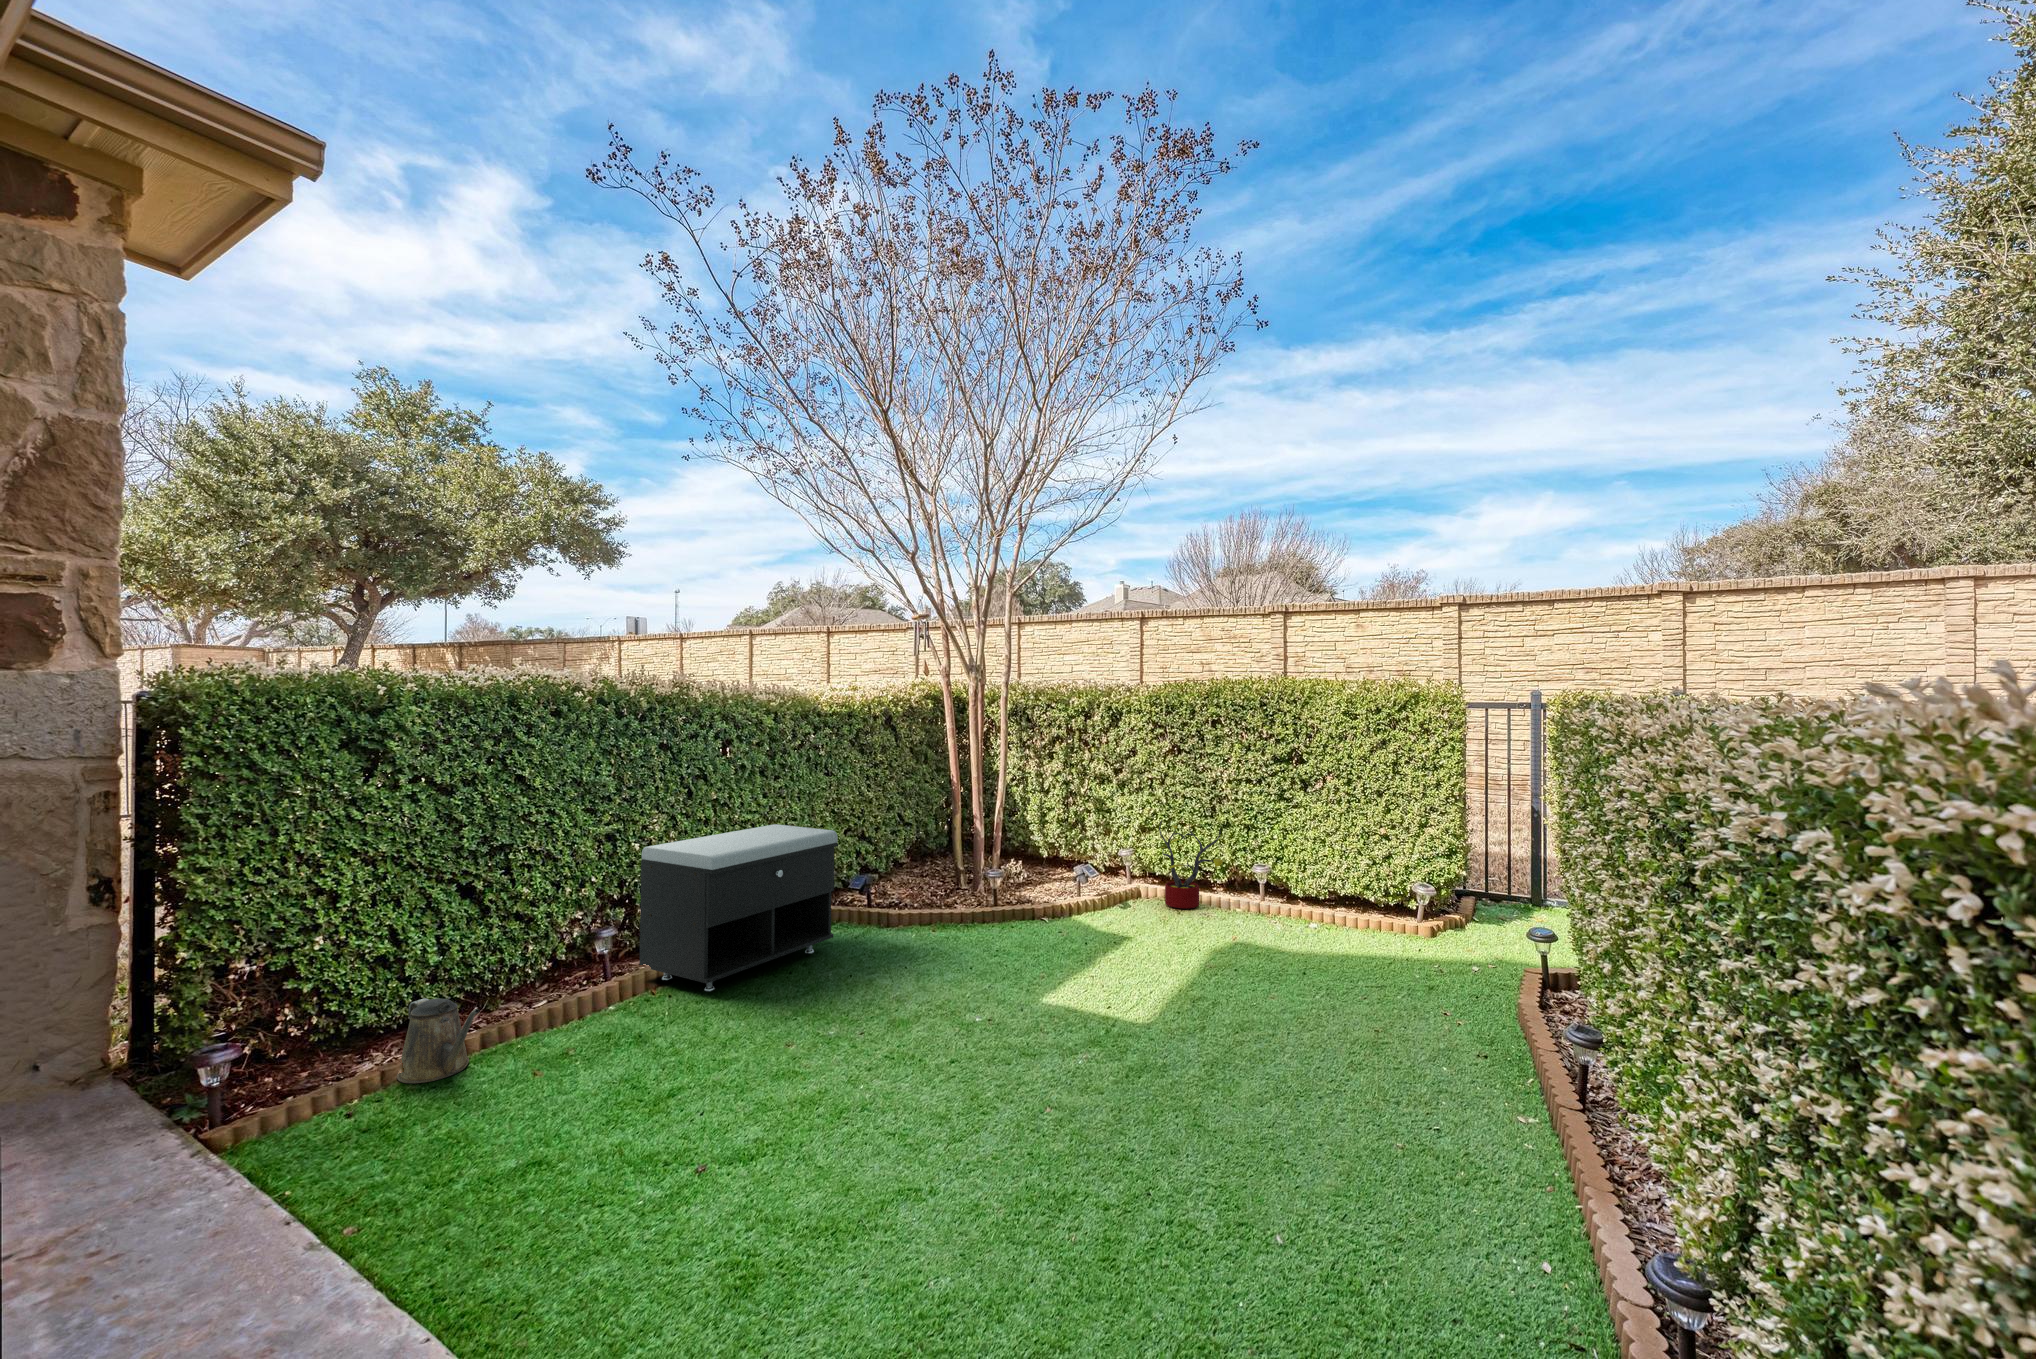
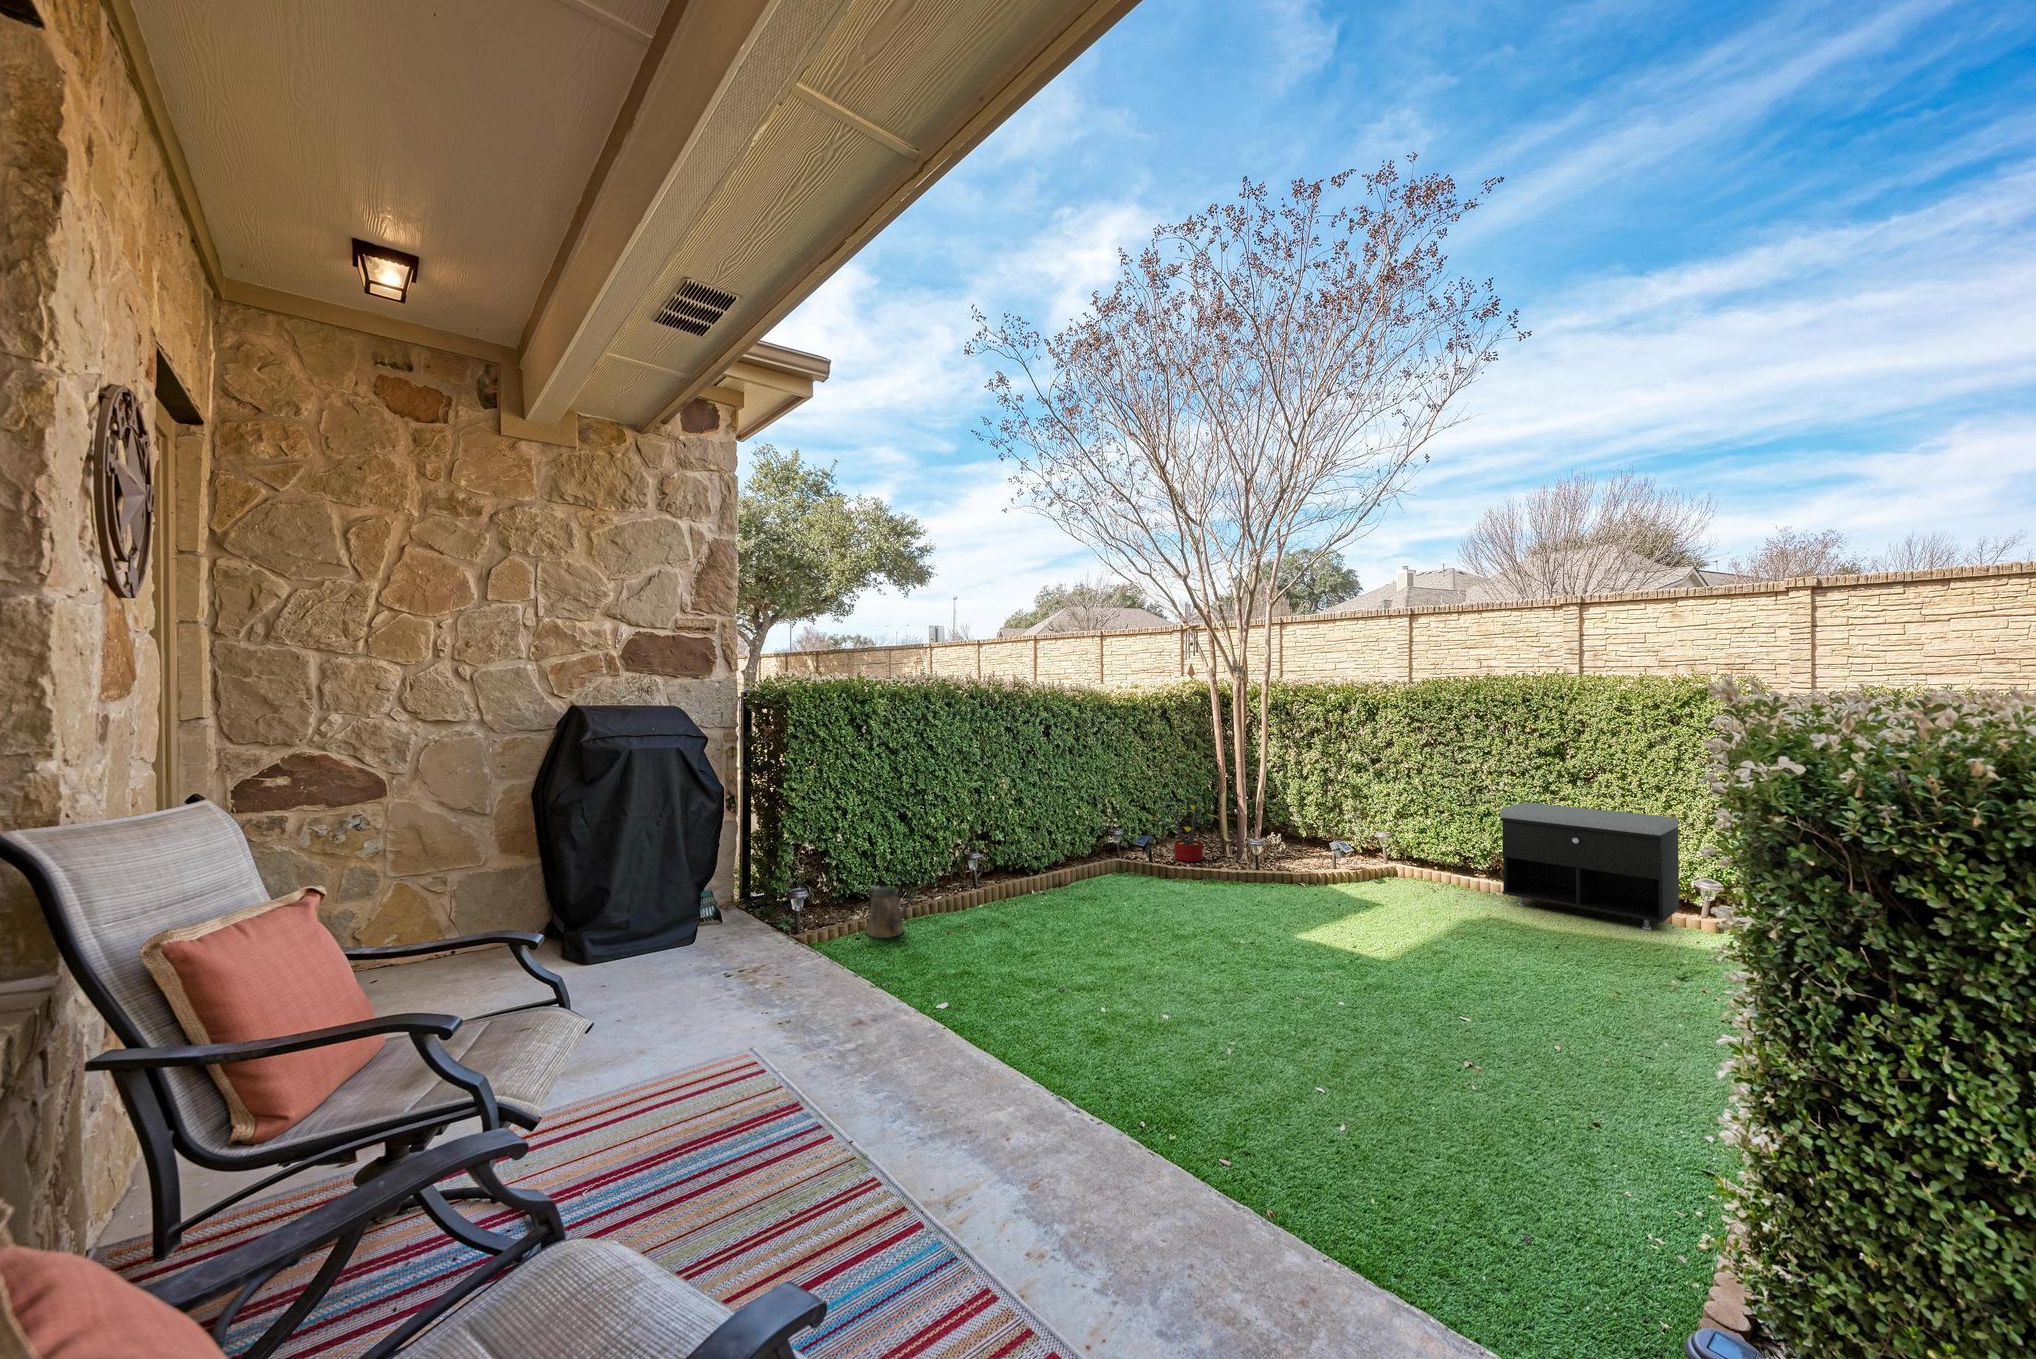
decorative plant: present [1159,820,1223,908] -> present [1151,791,1219,861]
storage bench: present [639,824,838,991] -> present [1501,802,1679,930]

